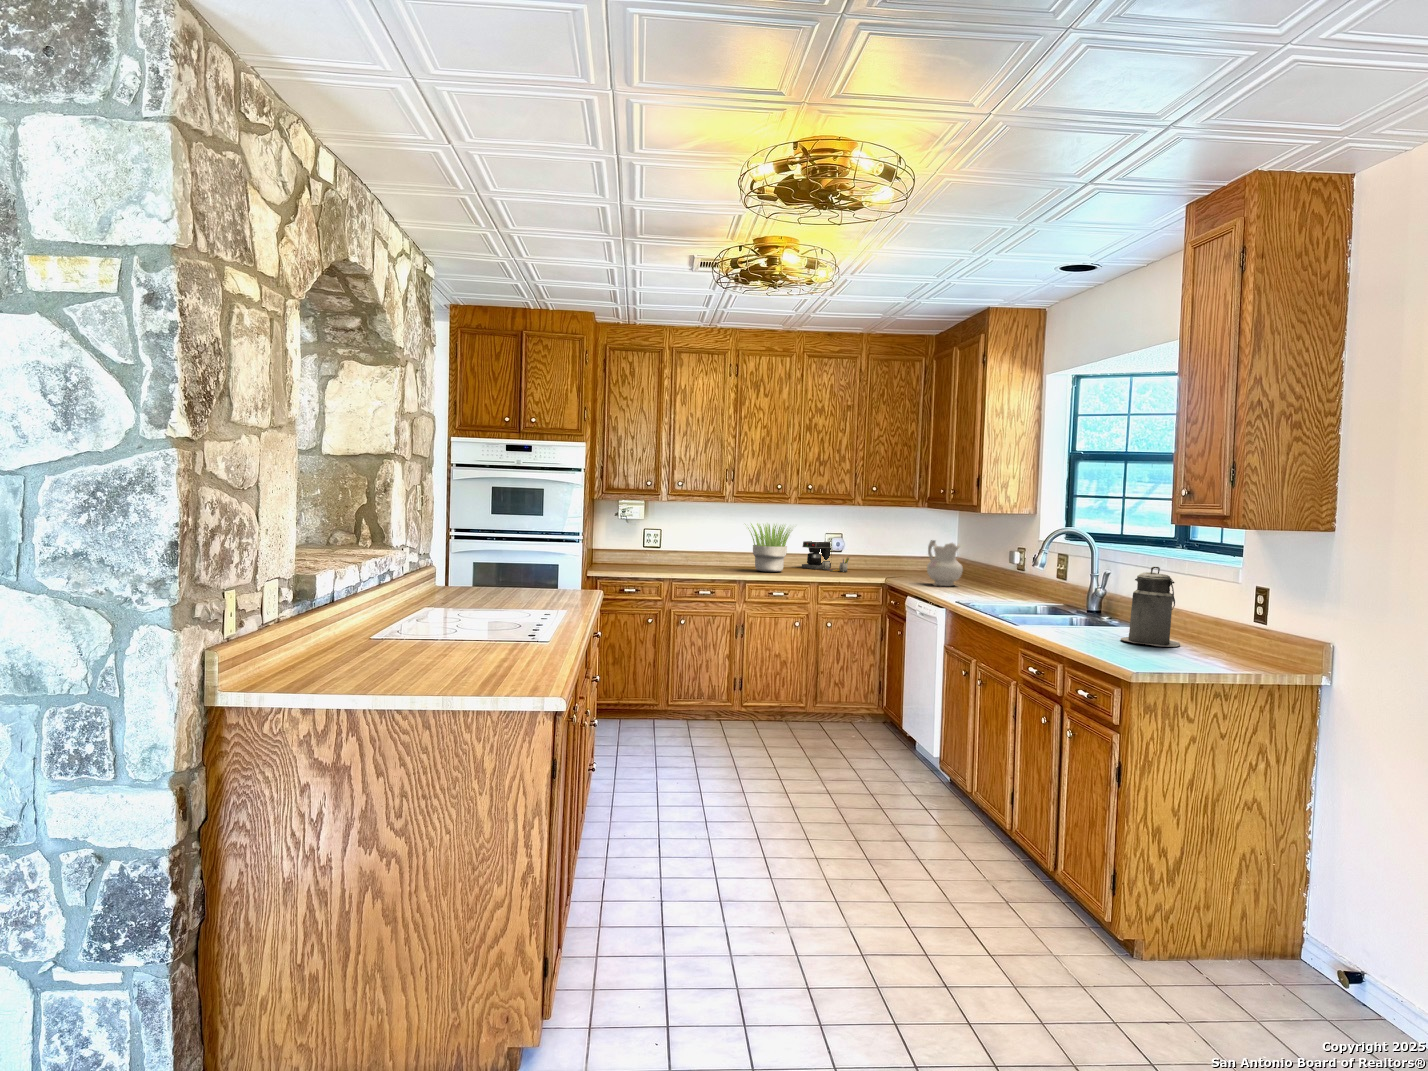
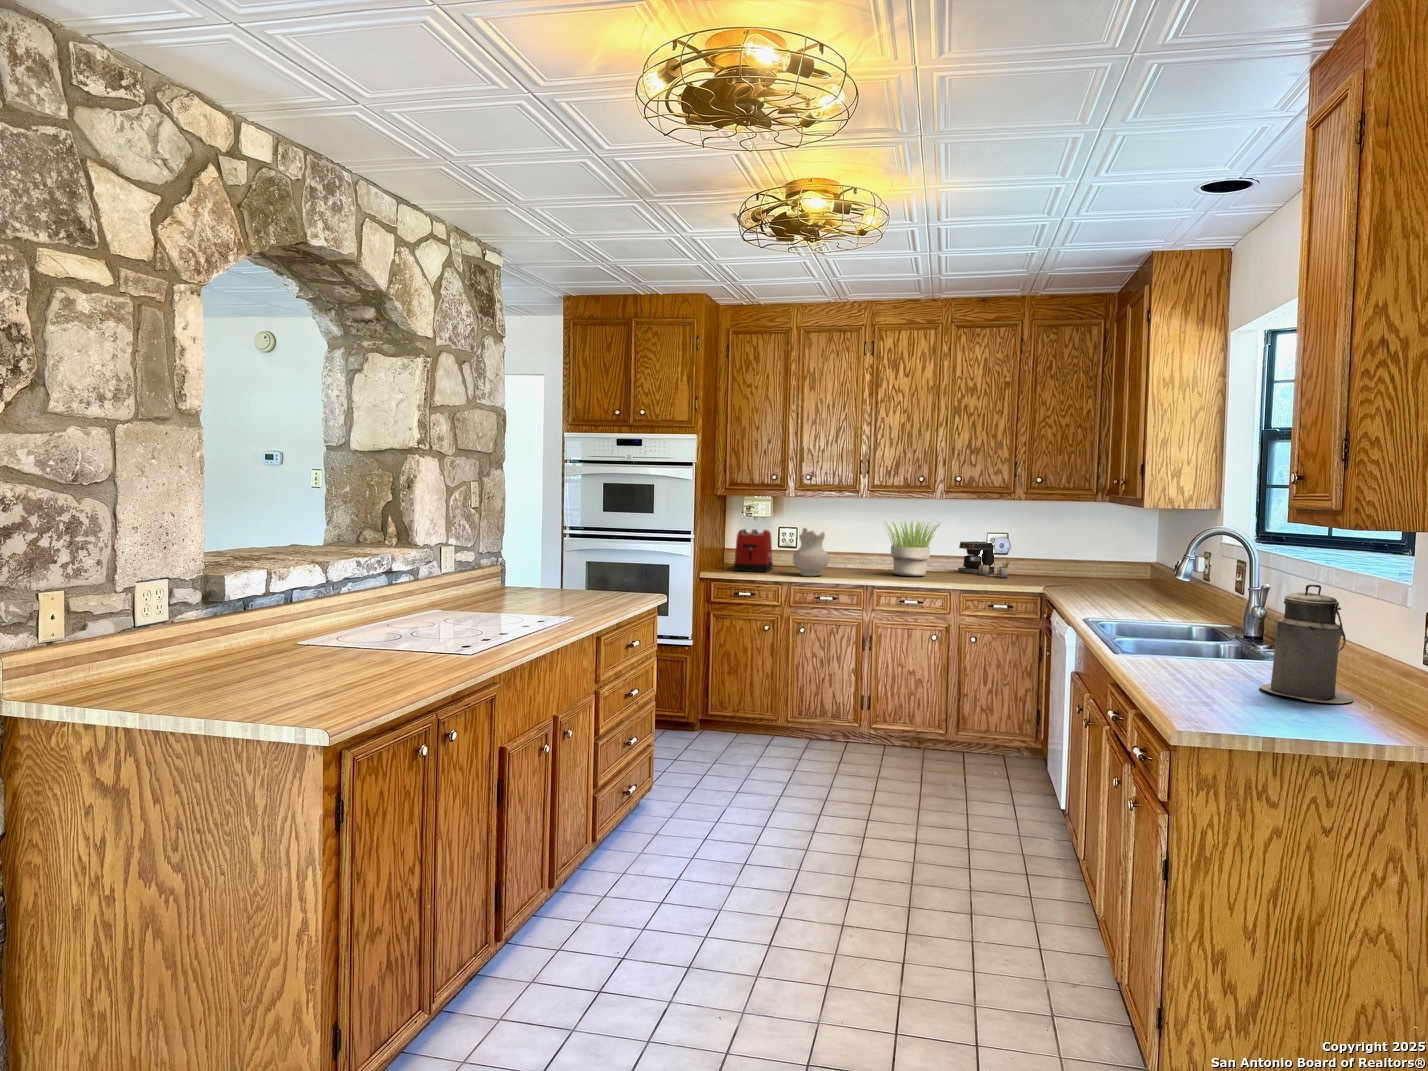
toaster: none [614,531,646,571] -> present [734,529,773,572]
ceramic pitcher: present [927,540,963,586] -> present [793,528,829,576]

